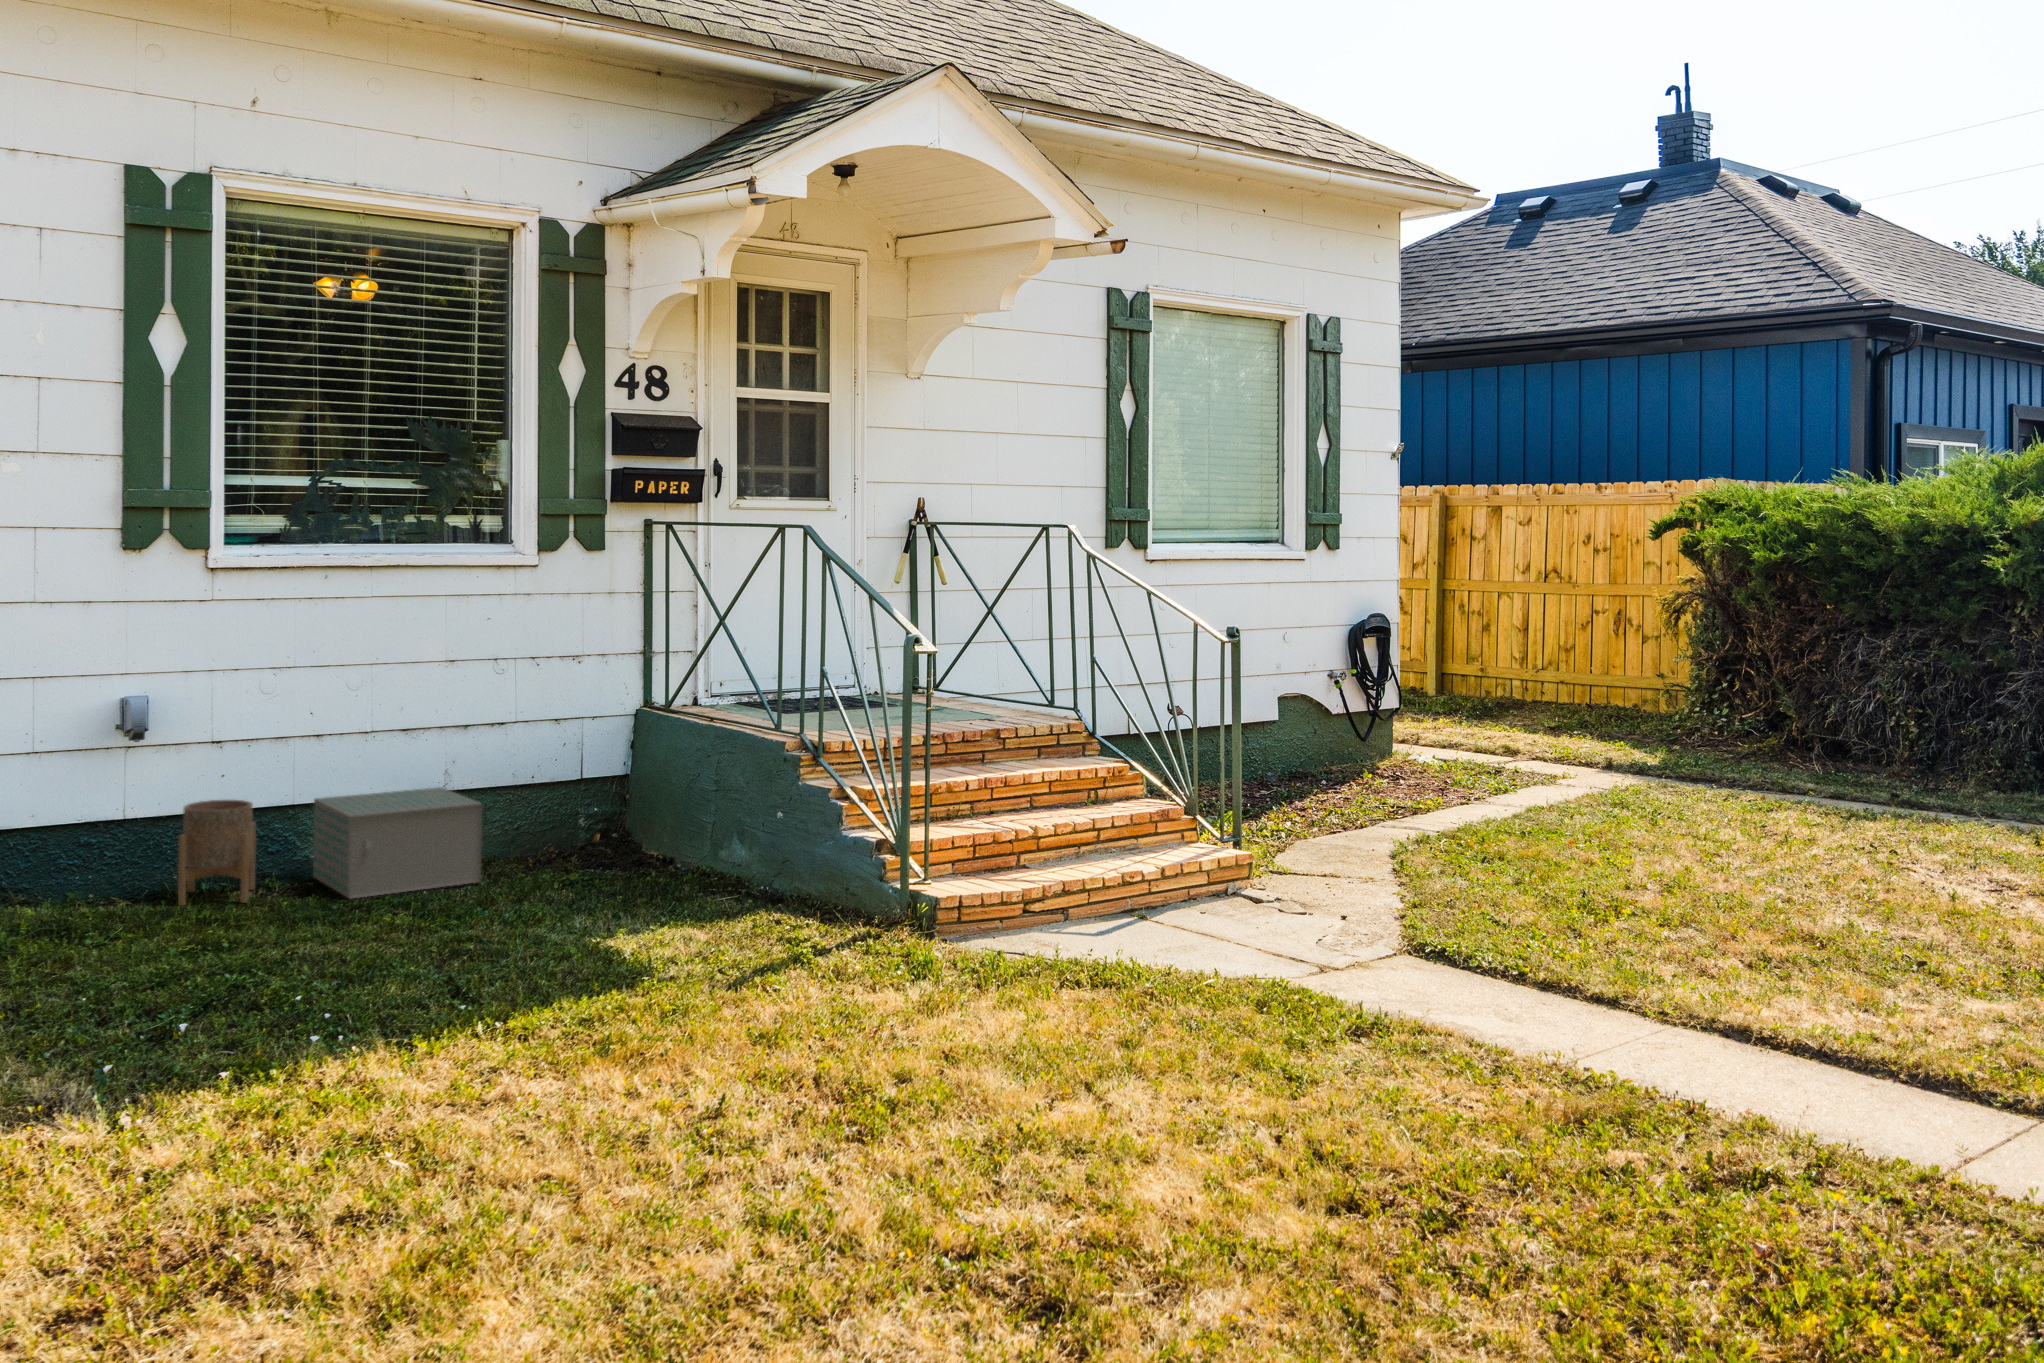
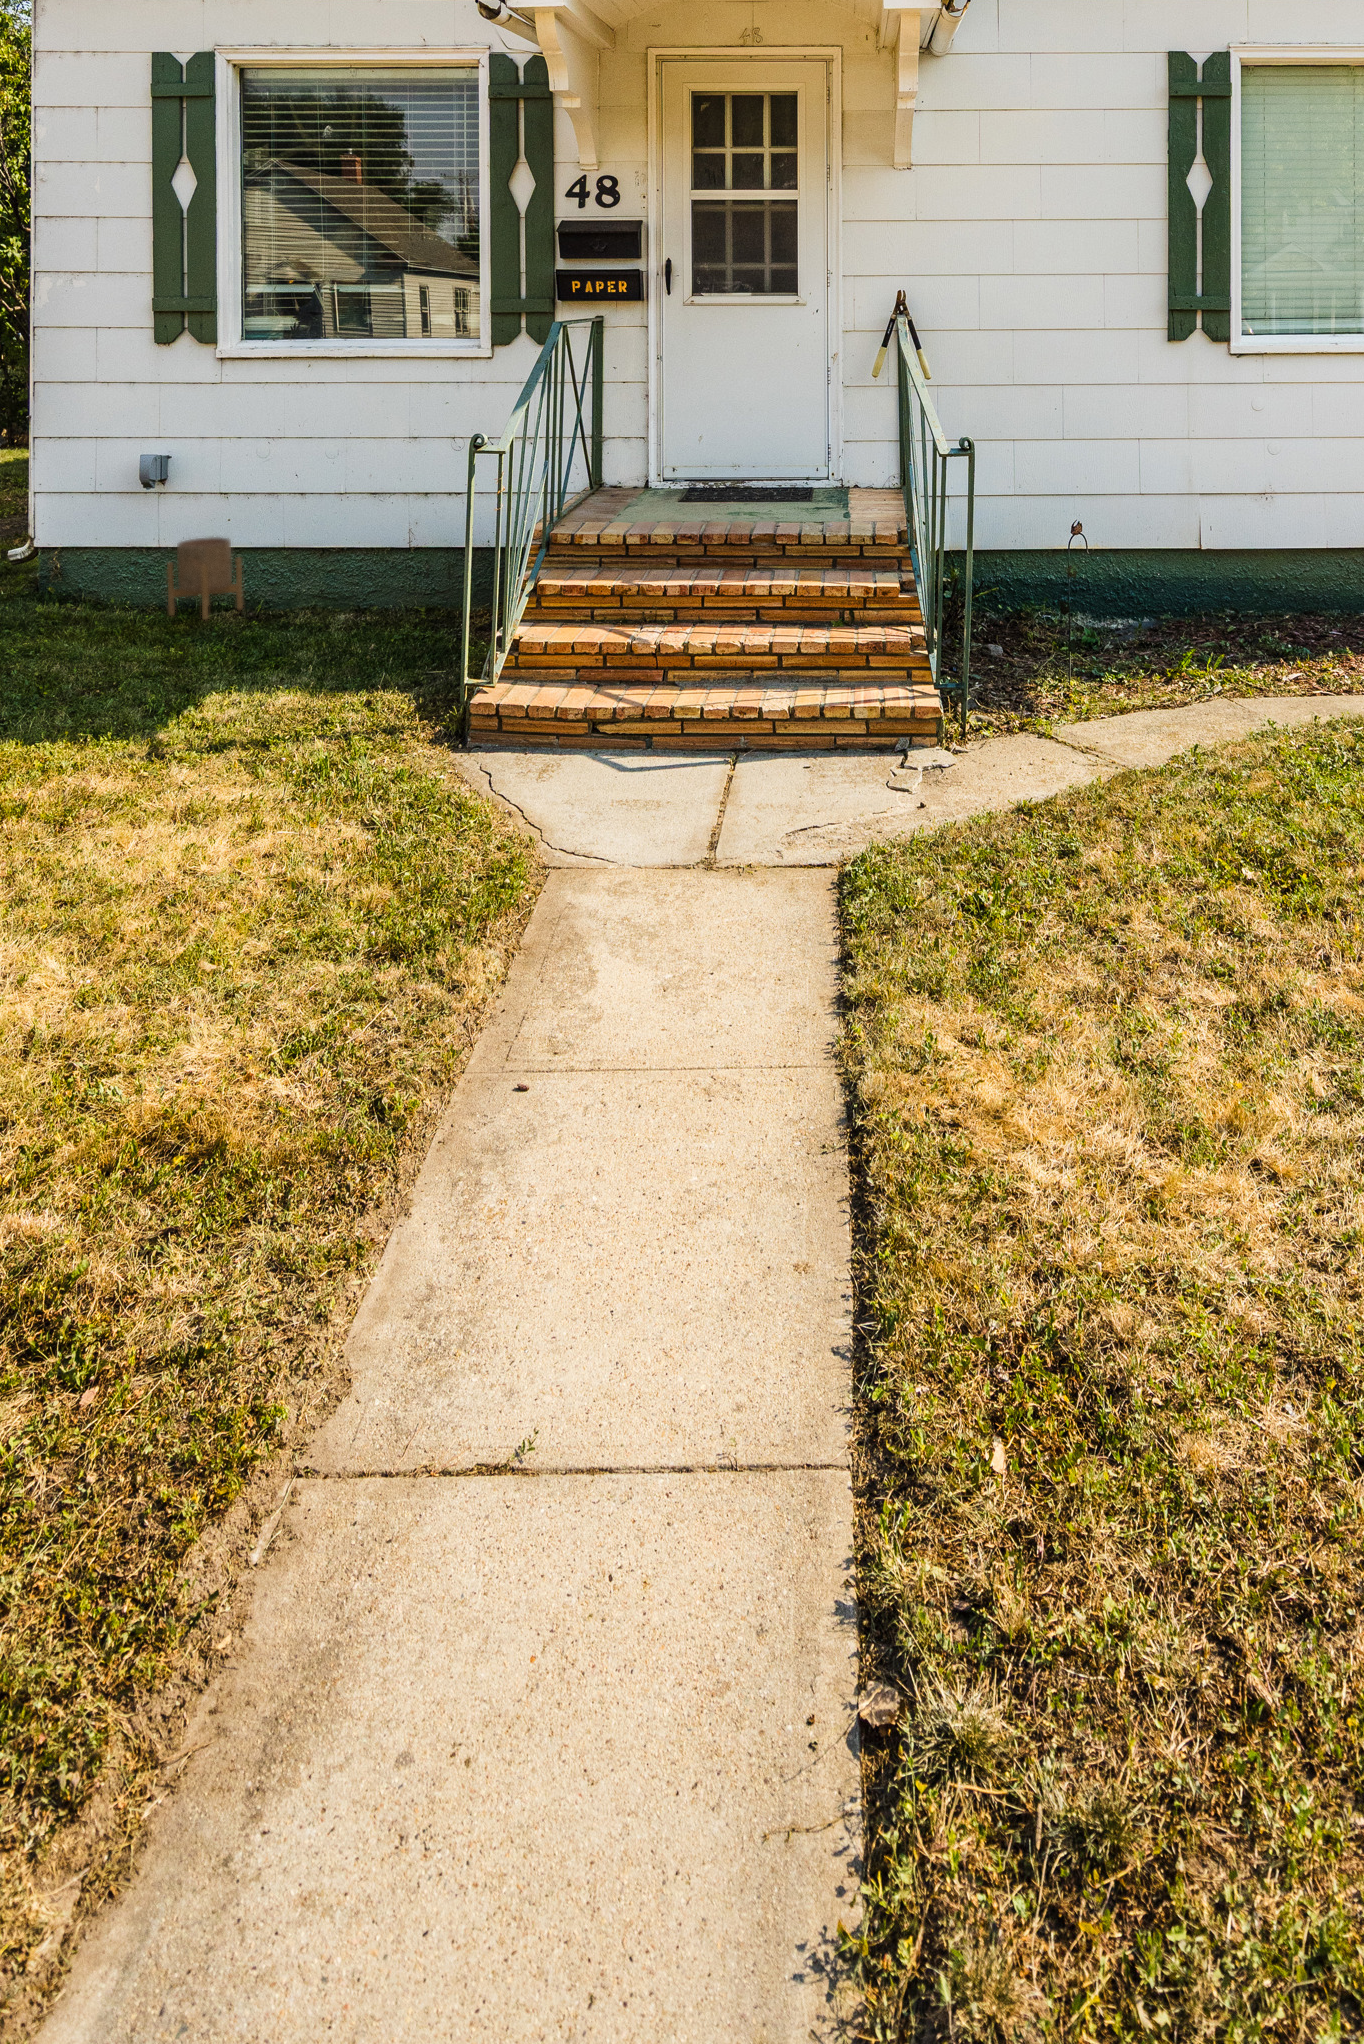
storage box: present [313,787,482,898] -> none [262,542,405,627]

